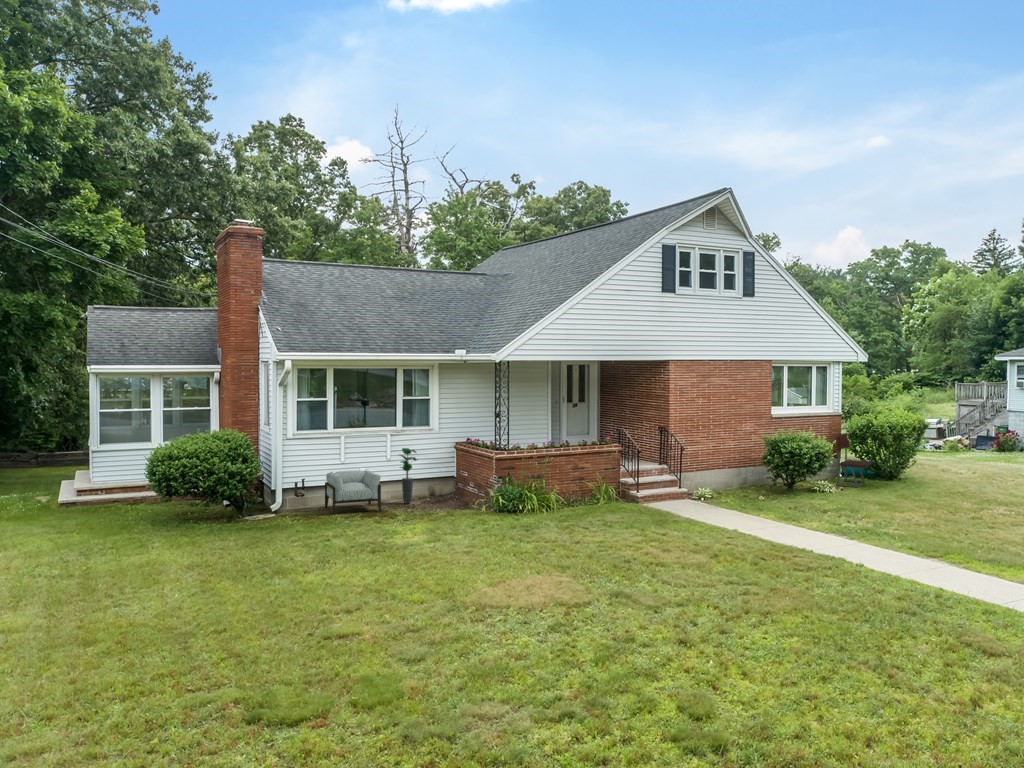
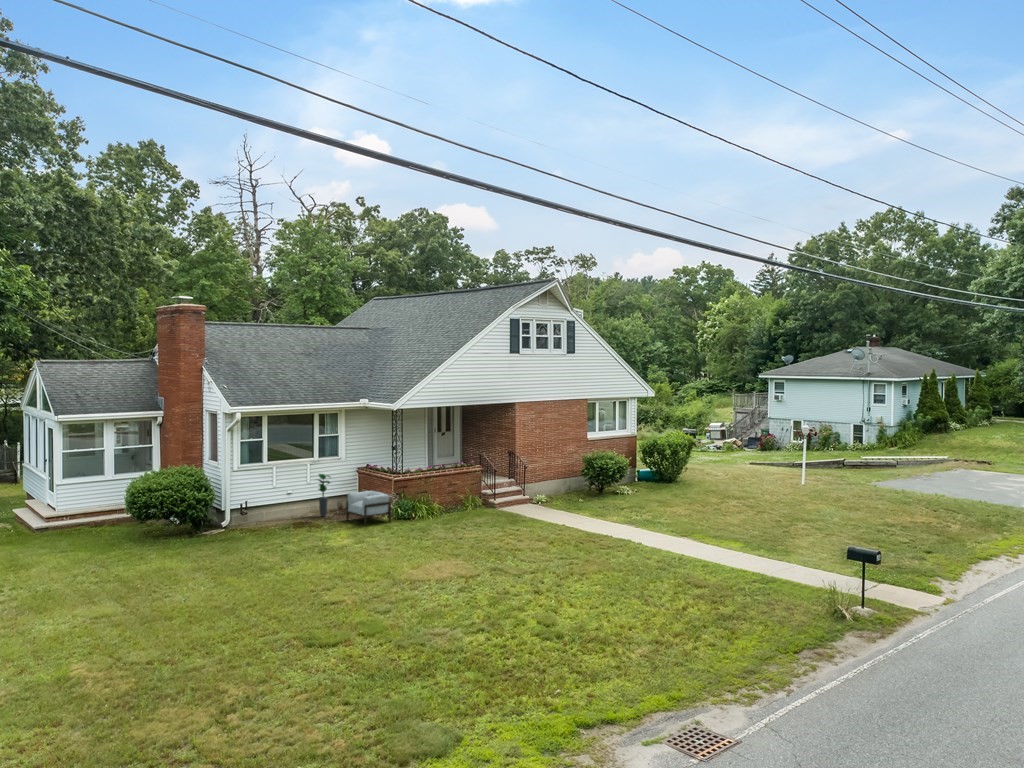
bench: present [836,433,872,487] -> none [633,450,657,490]
armchair: present [325,470,381,515] -> present [346,491,391,525]

